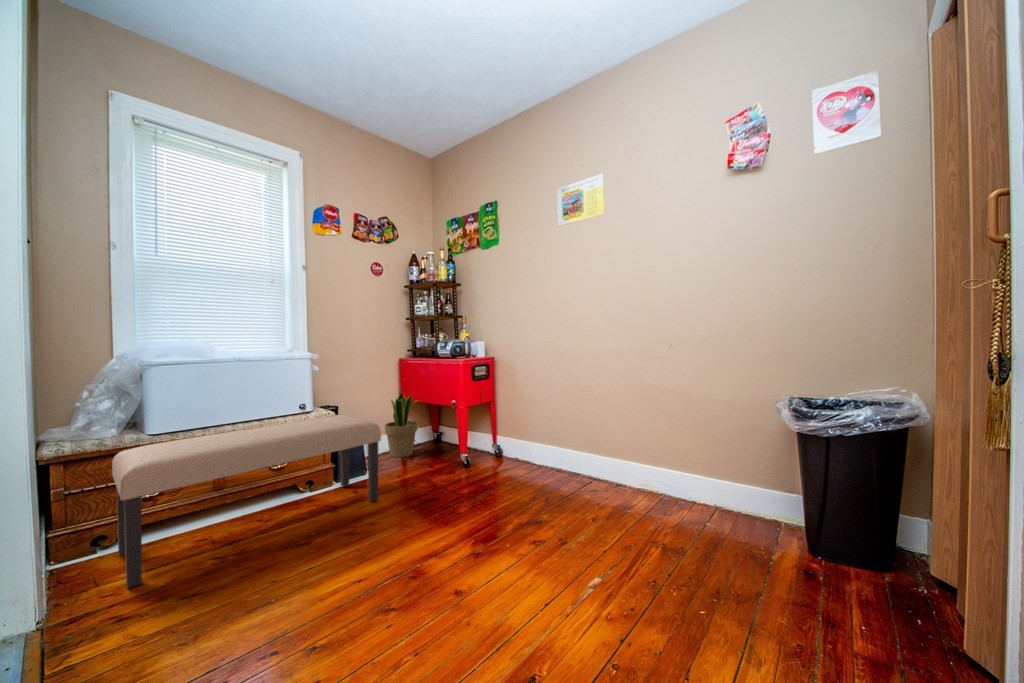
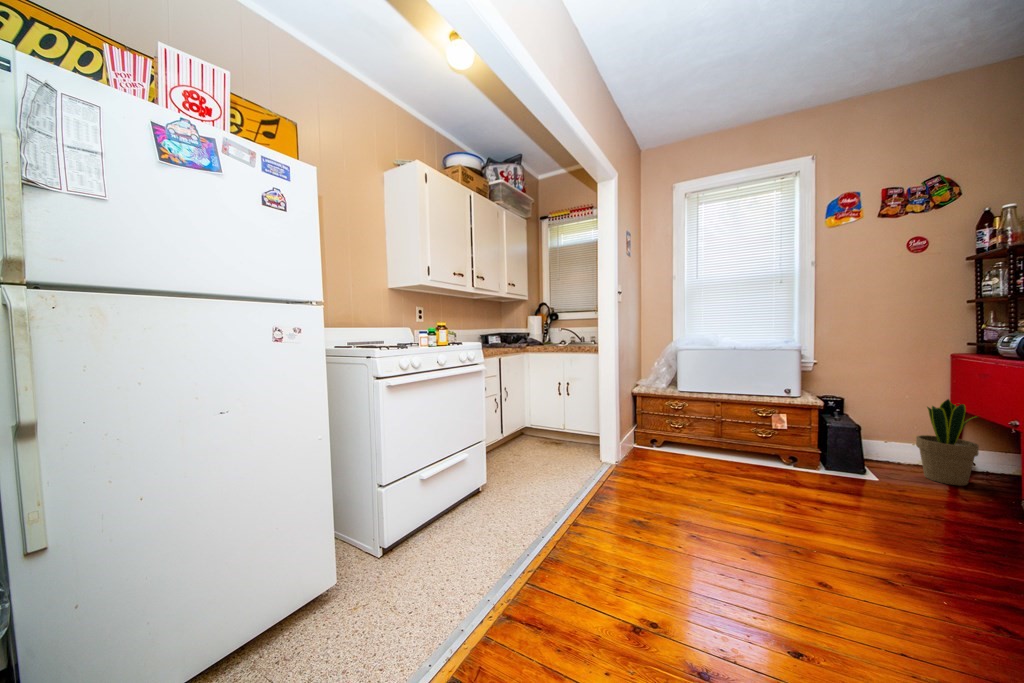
bench: present [112,415,381,588] -> none [652,395,854,499]

